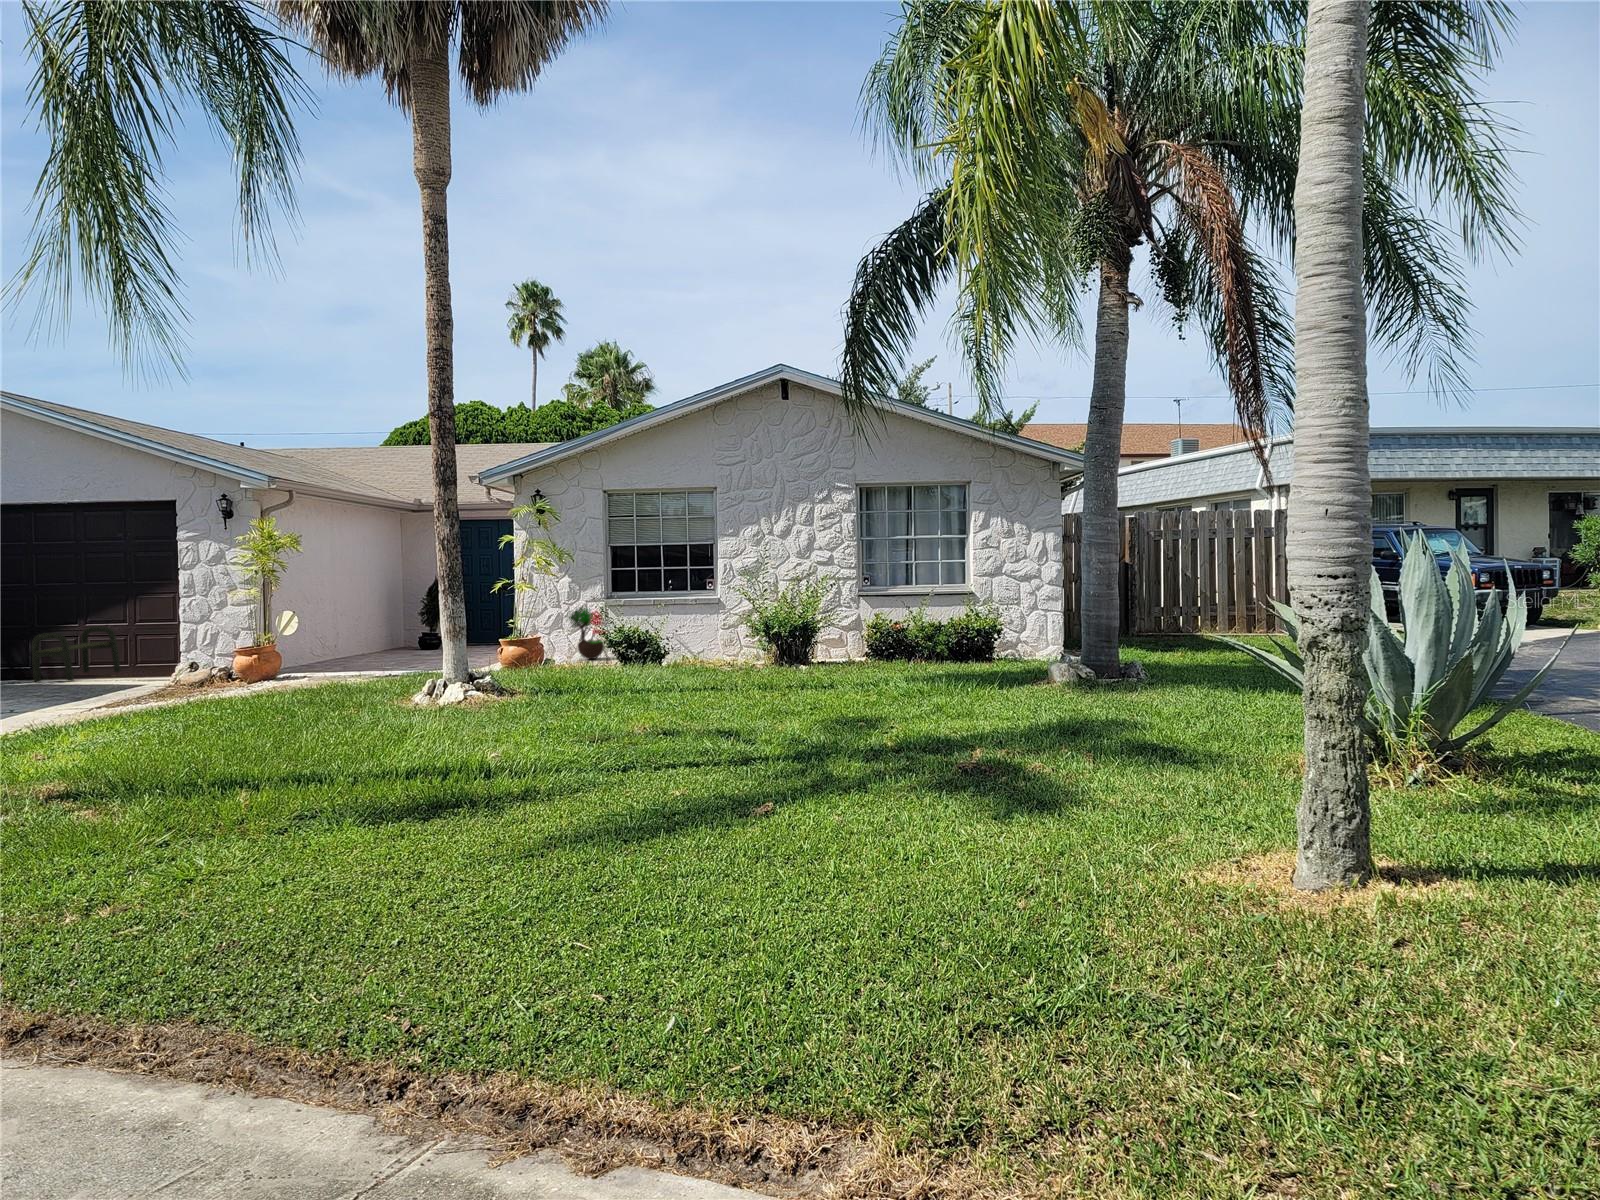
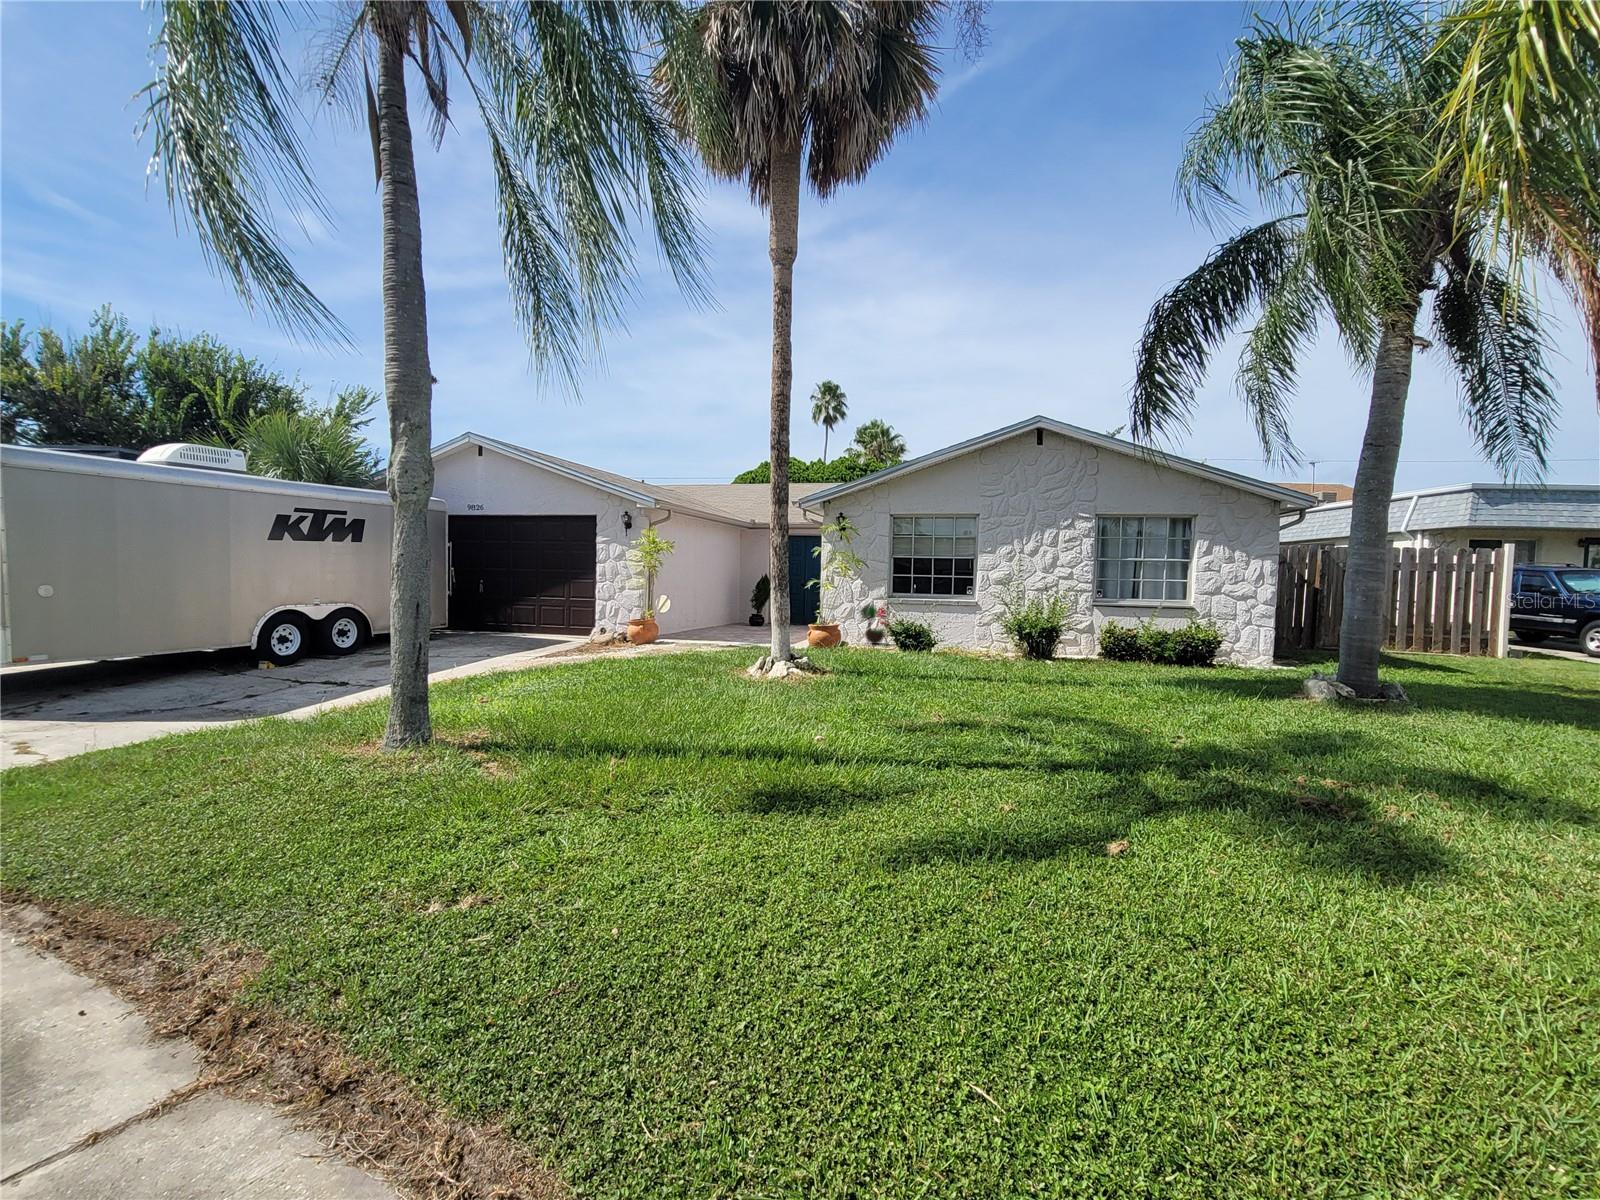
bench: present [32,626,121,682] -> none [510,599,562,635]

